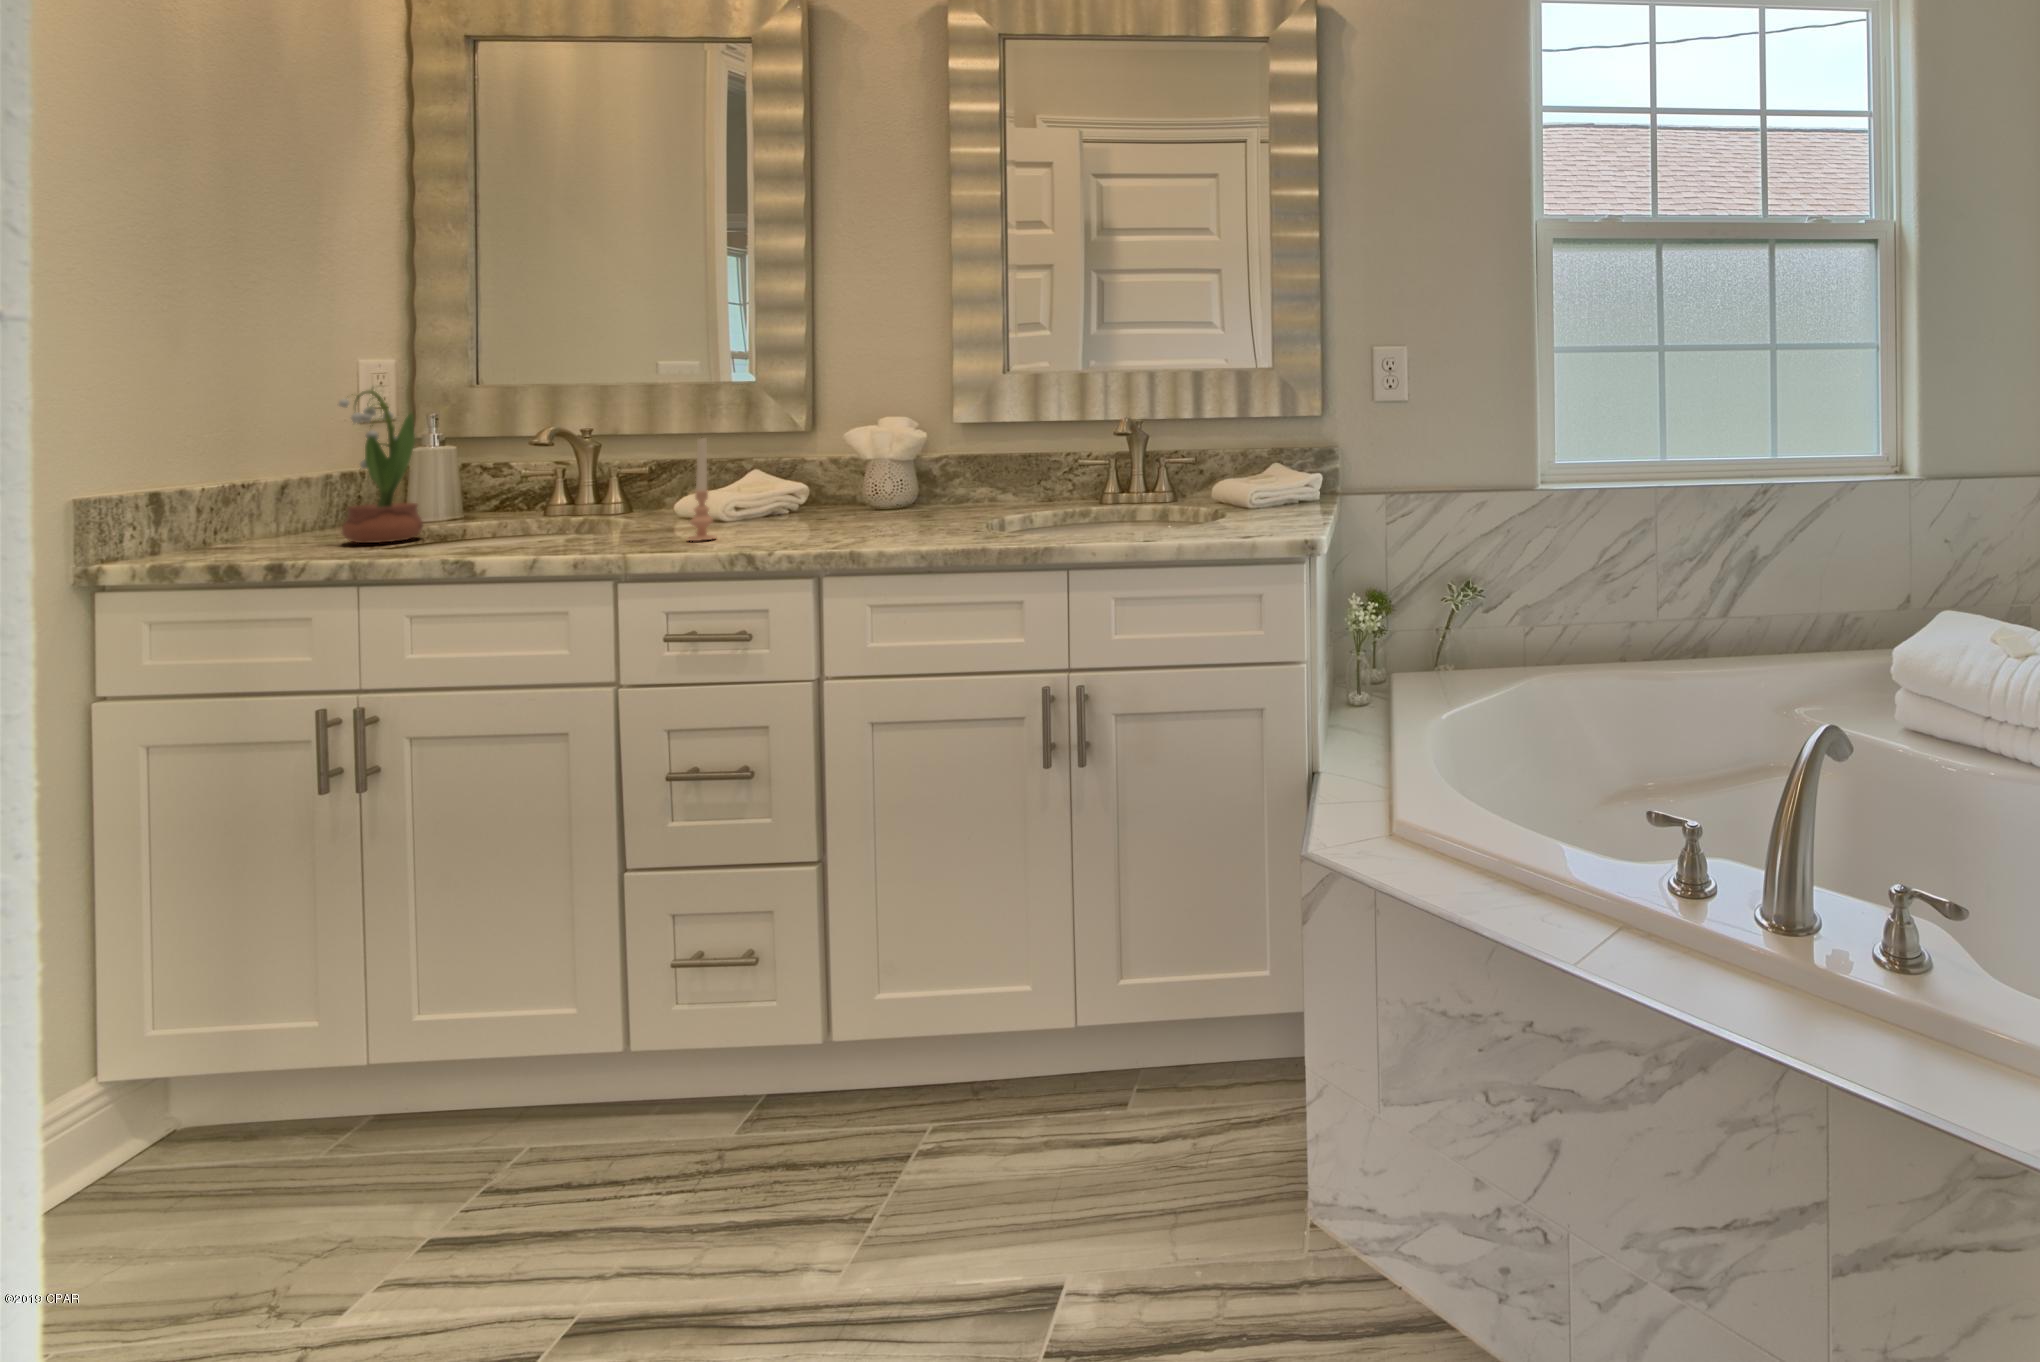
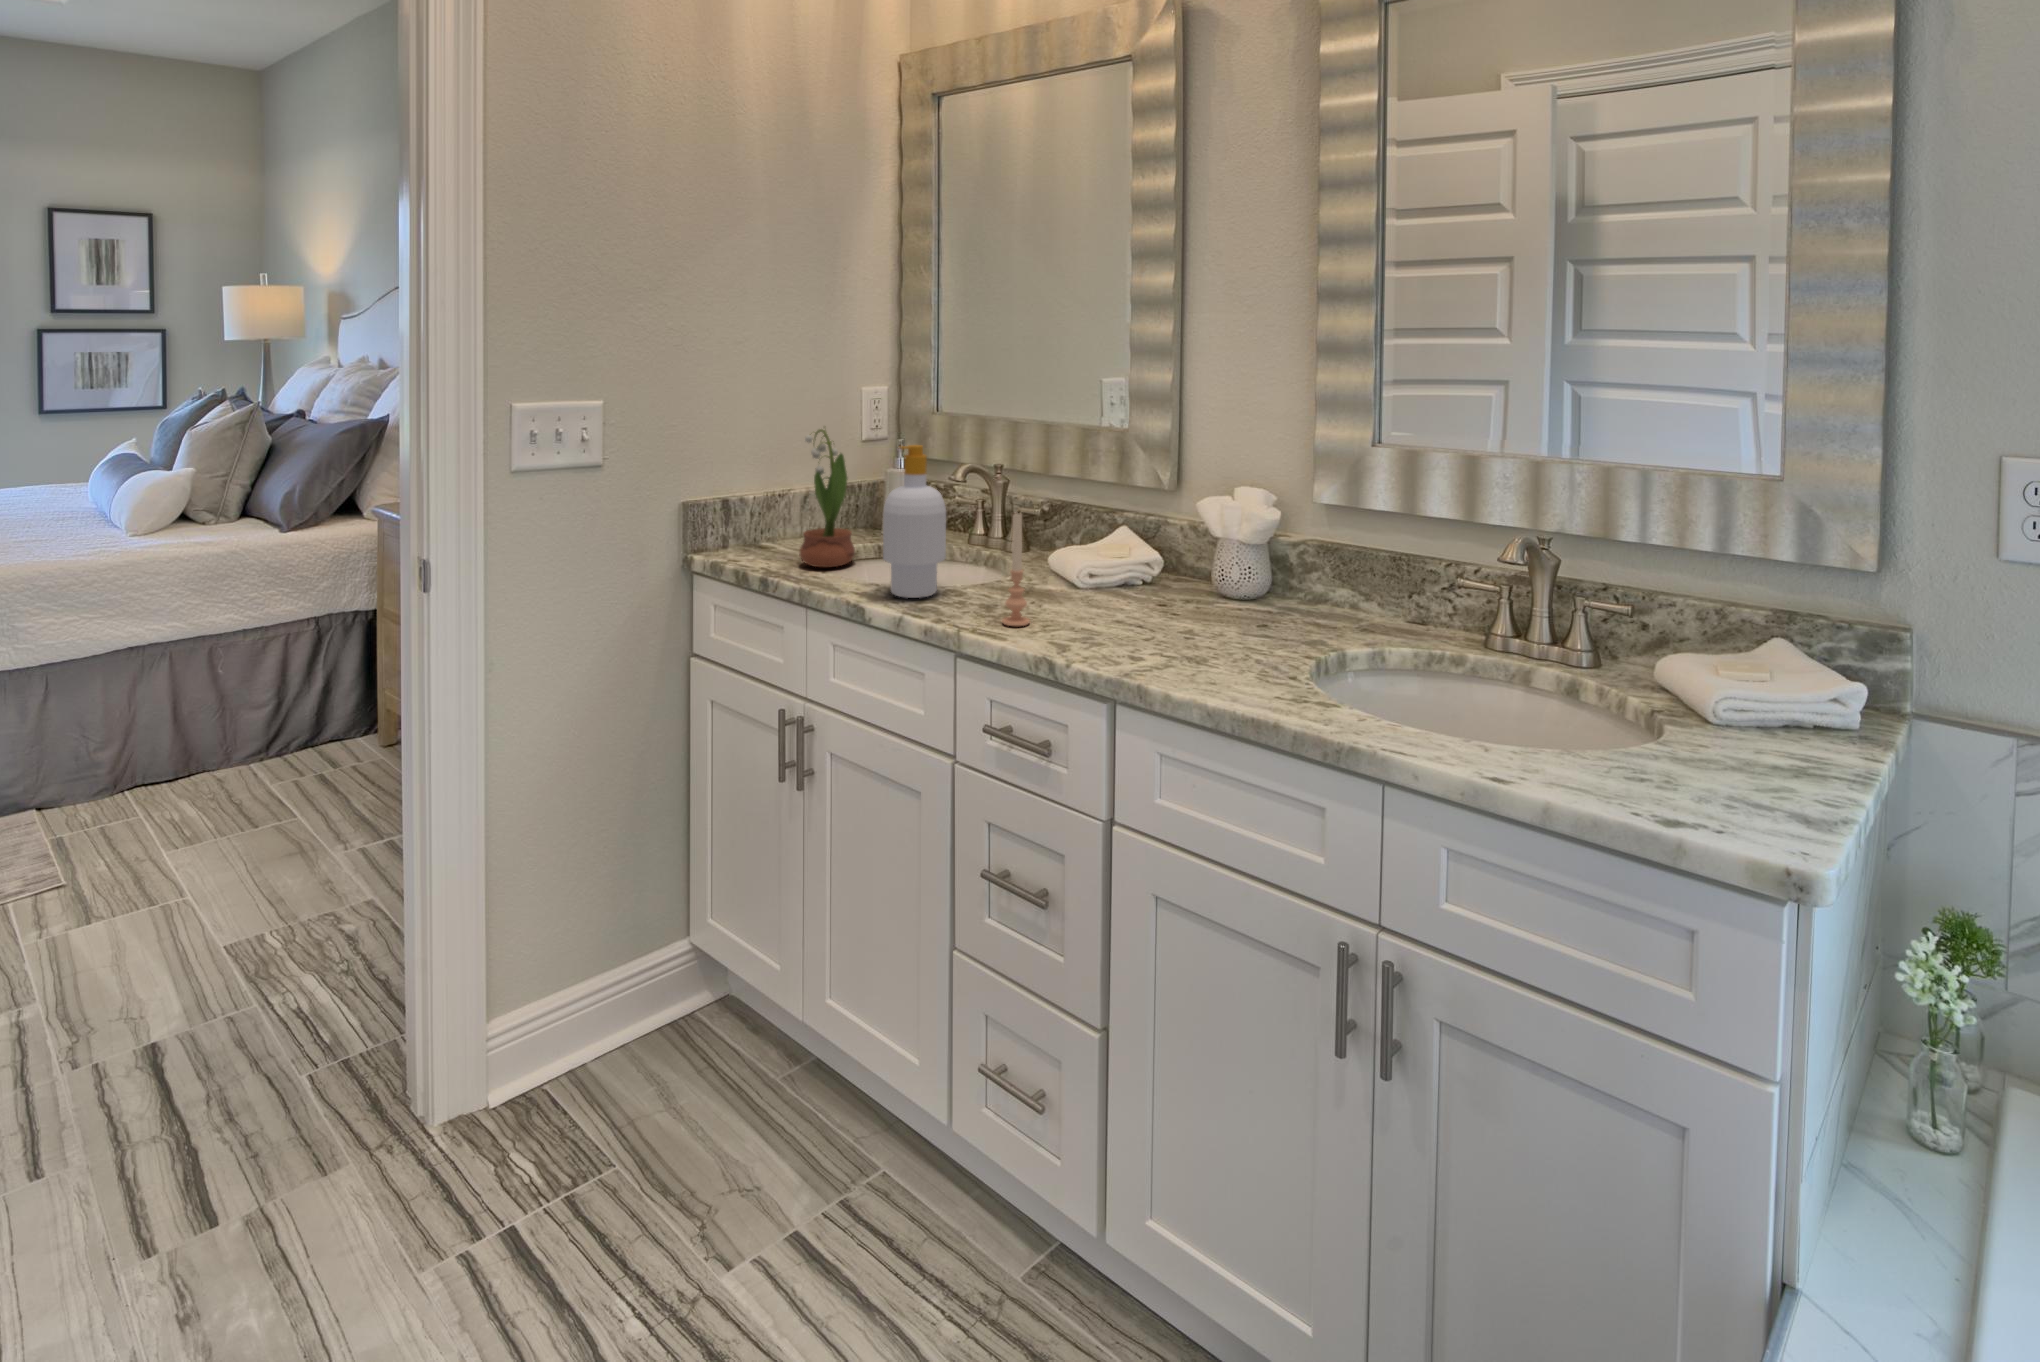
soap bottle: none [509,391,588,543] -> present [883,445,946,598]

